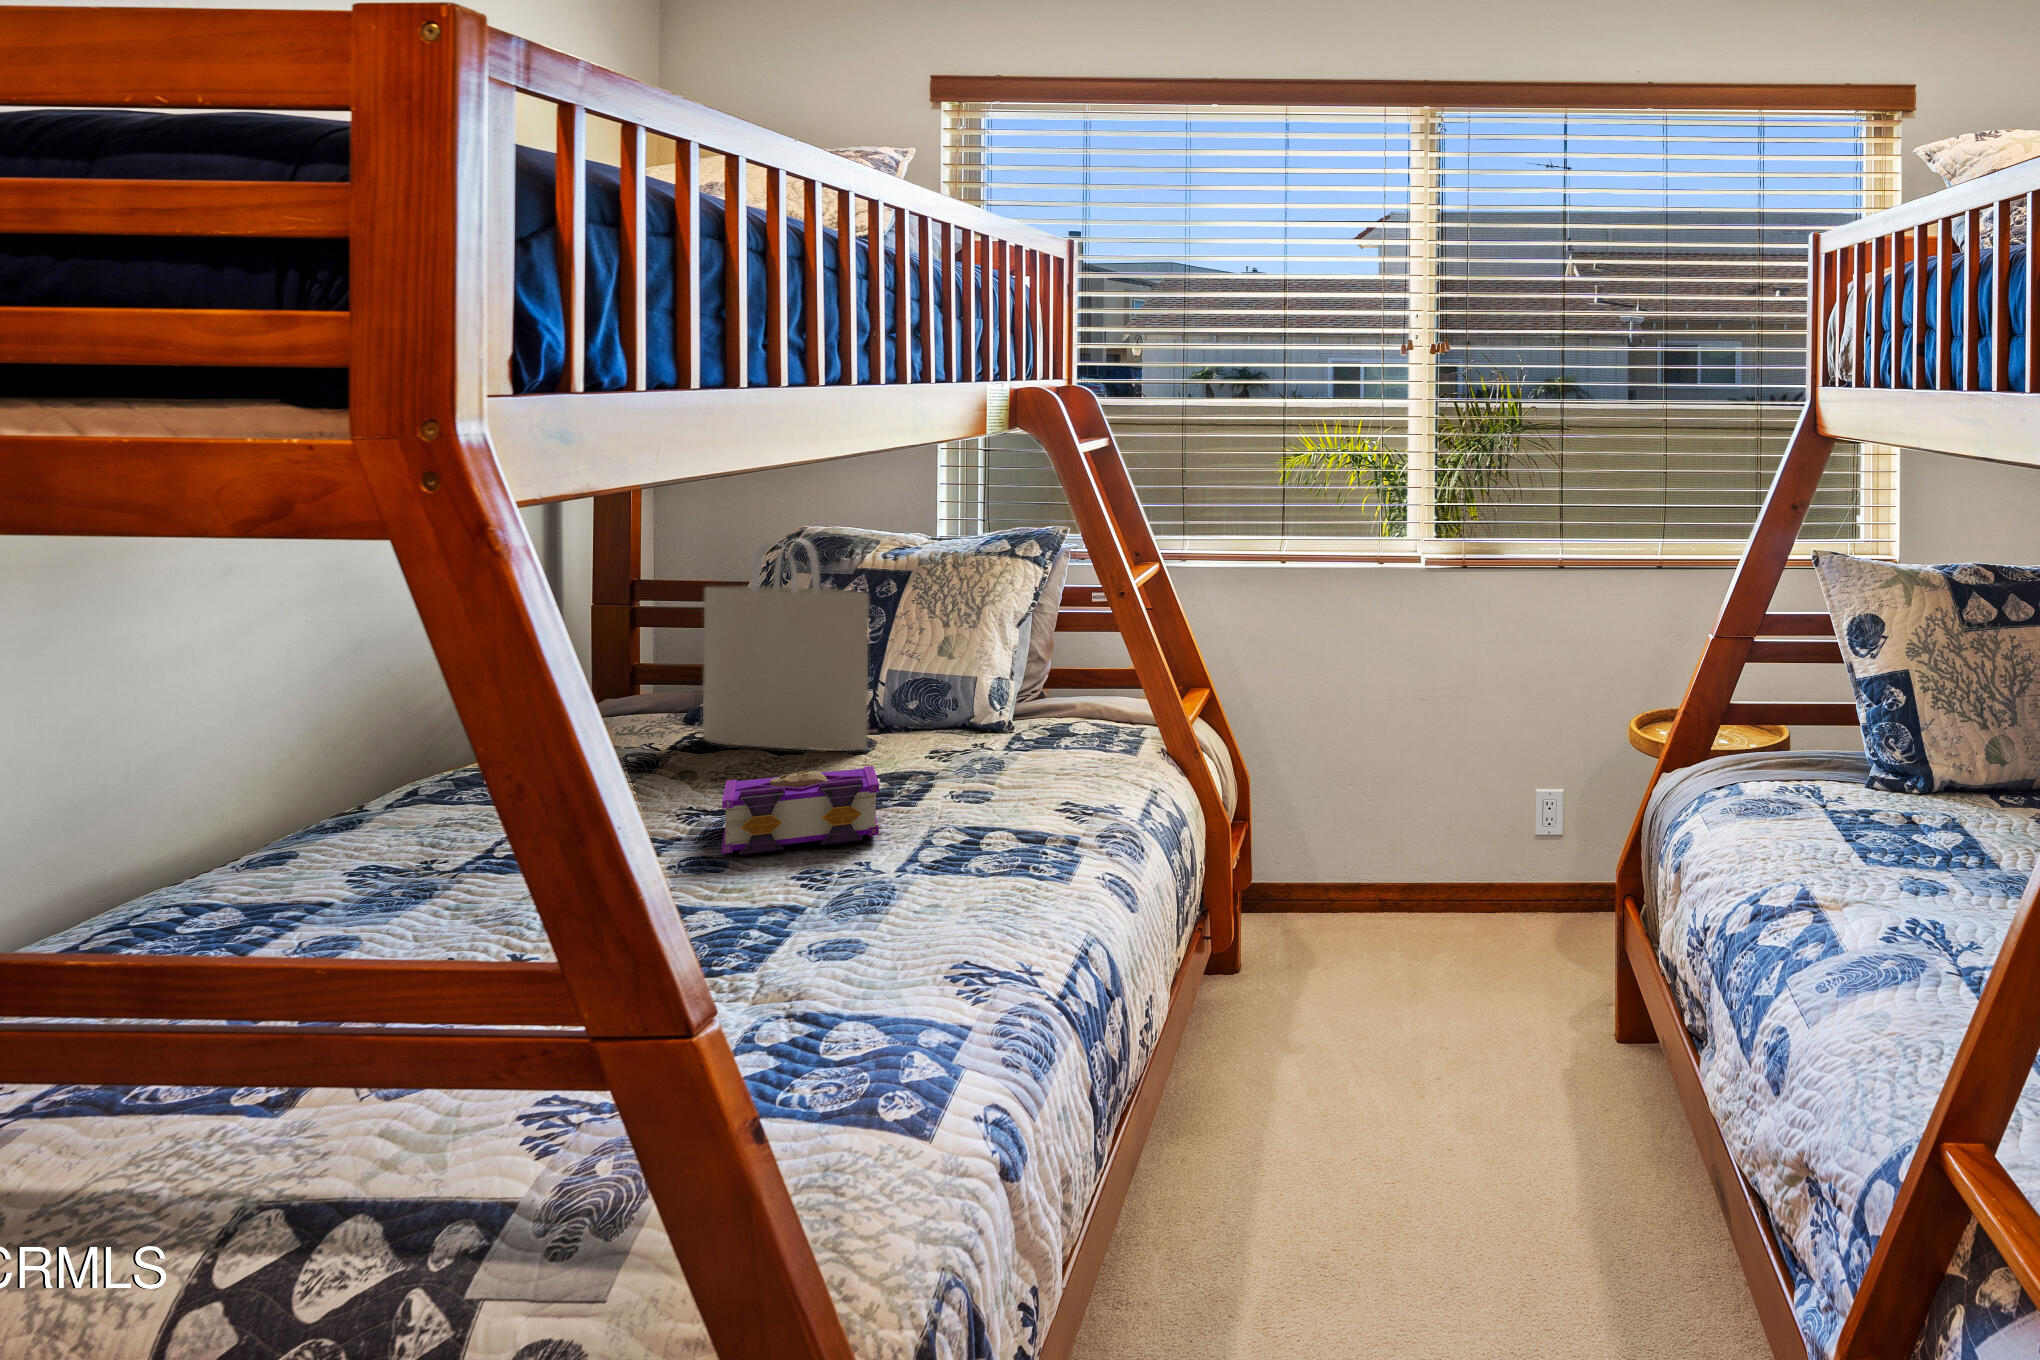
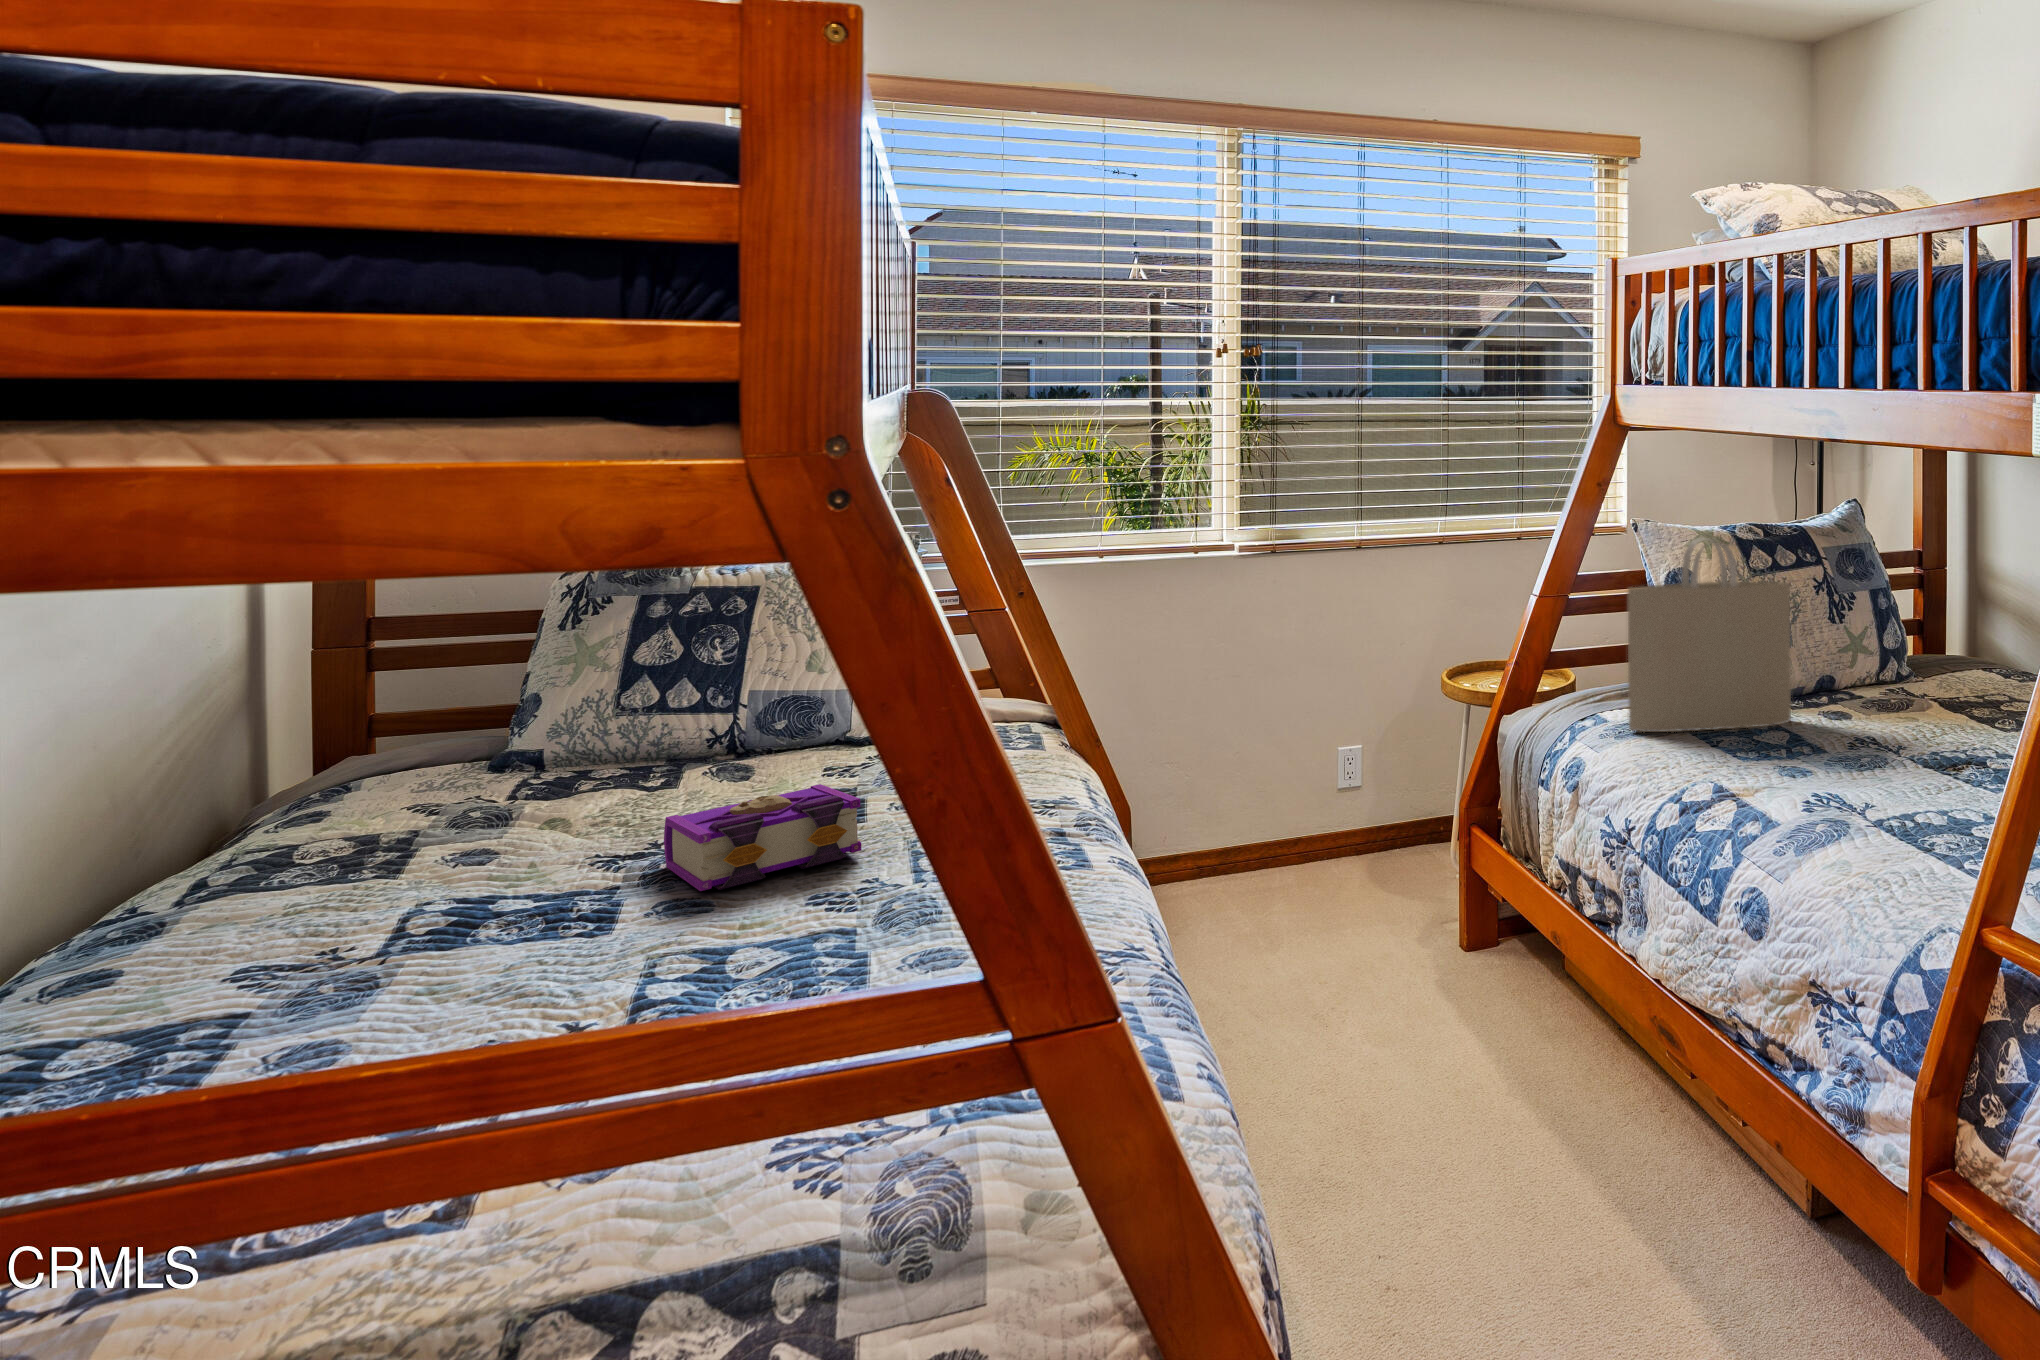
tote bag: present [703,539,869,751] -> present [1628,538,1791,732]

